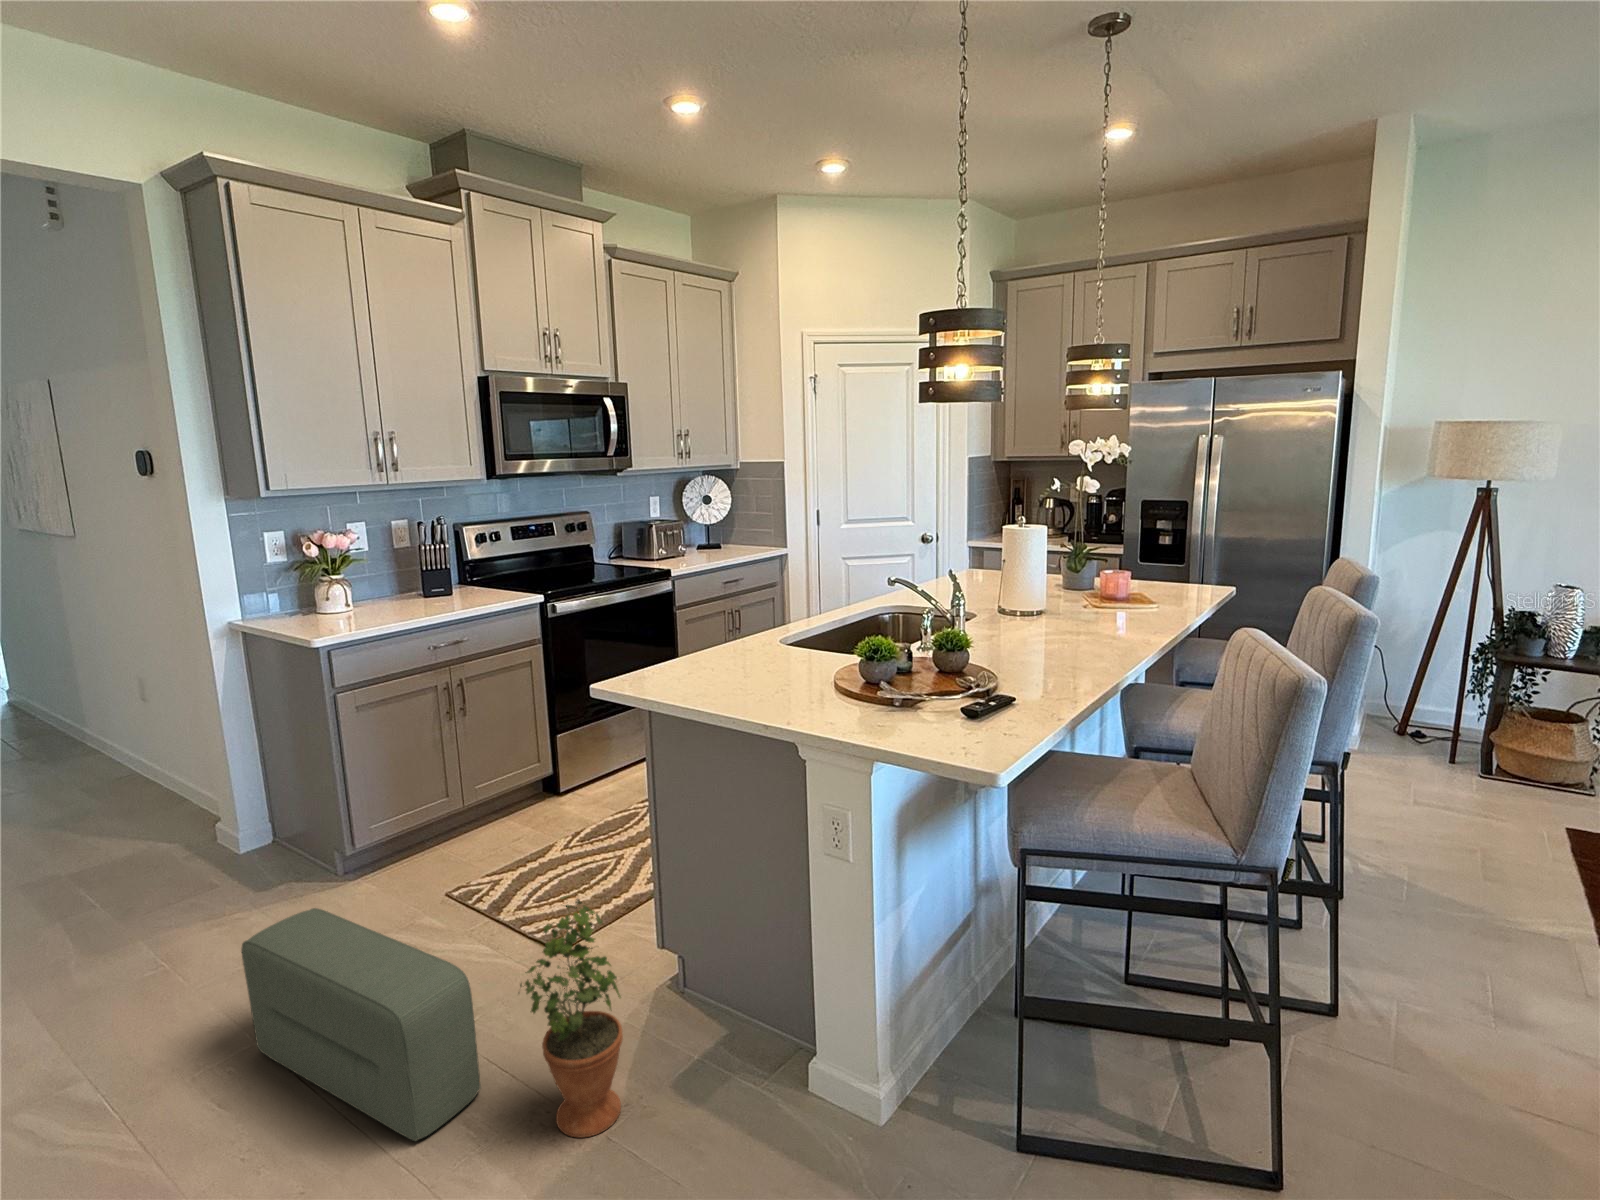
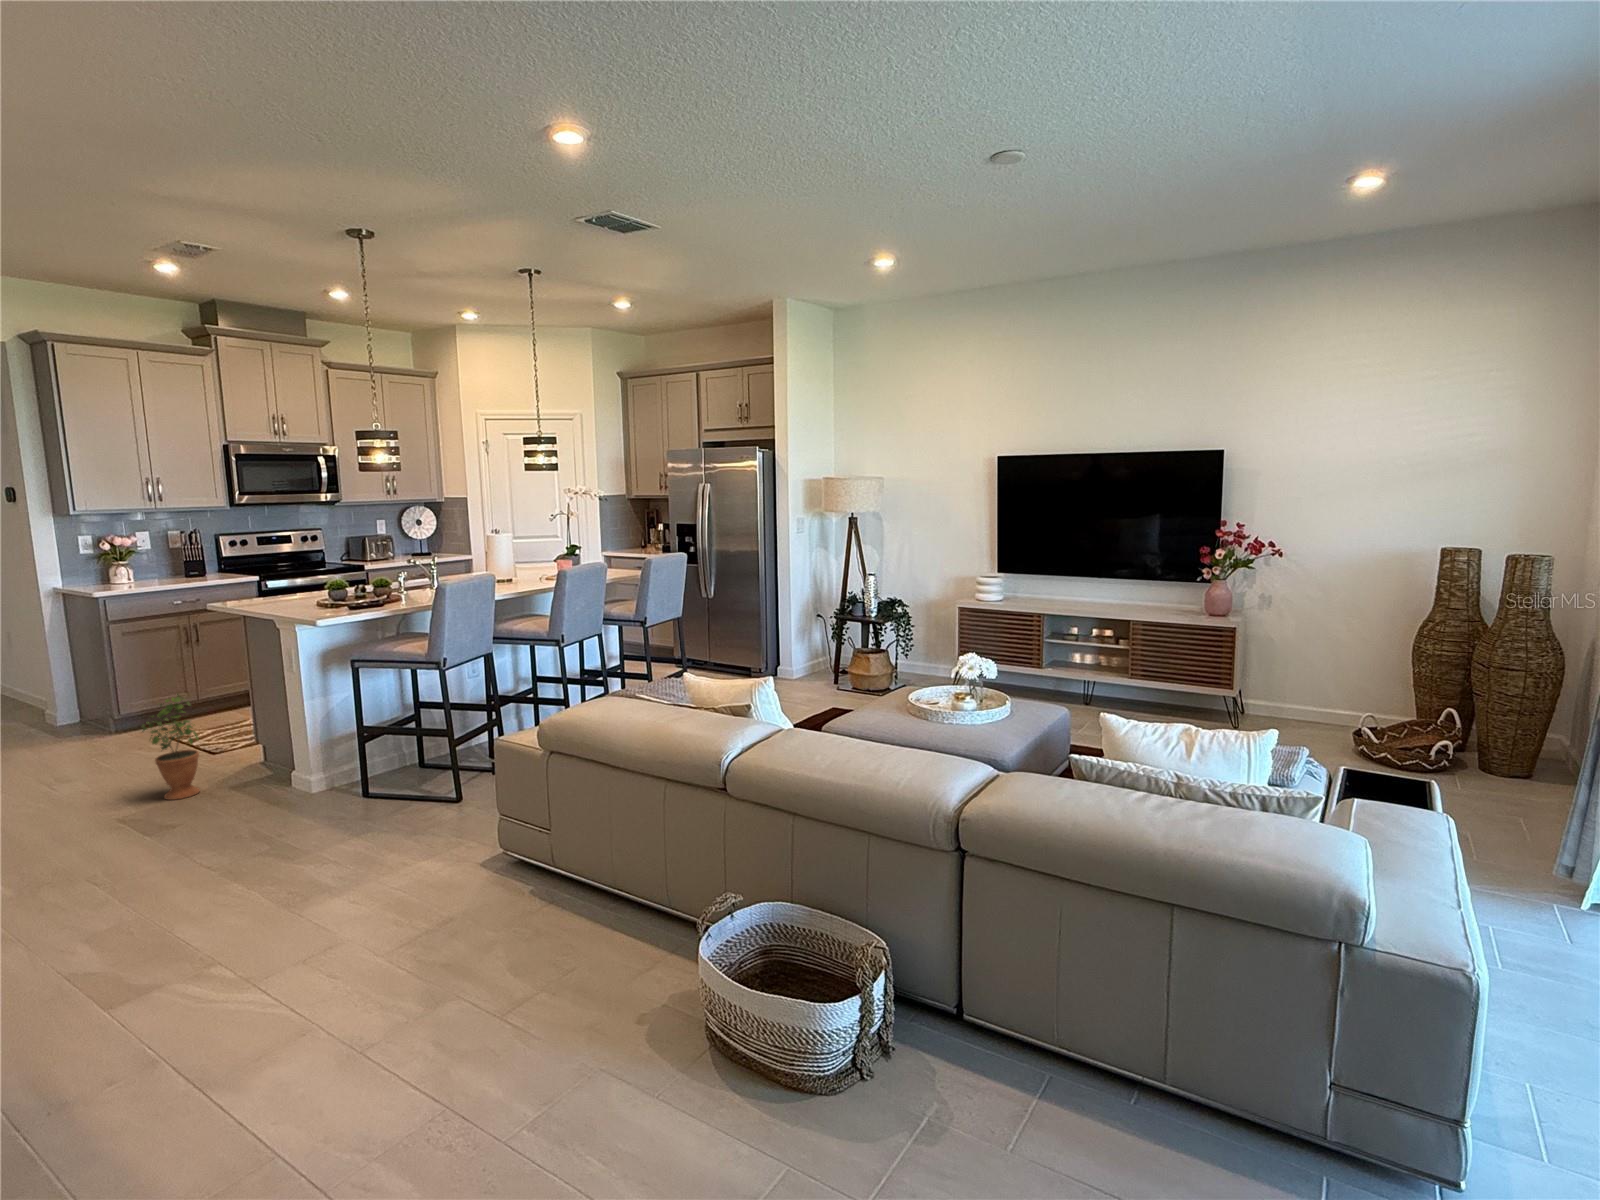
pouf: present [241,908,481,1141] -> none [24,716,135,802]

